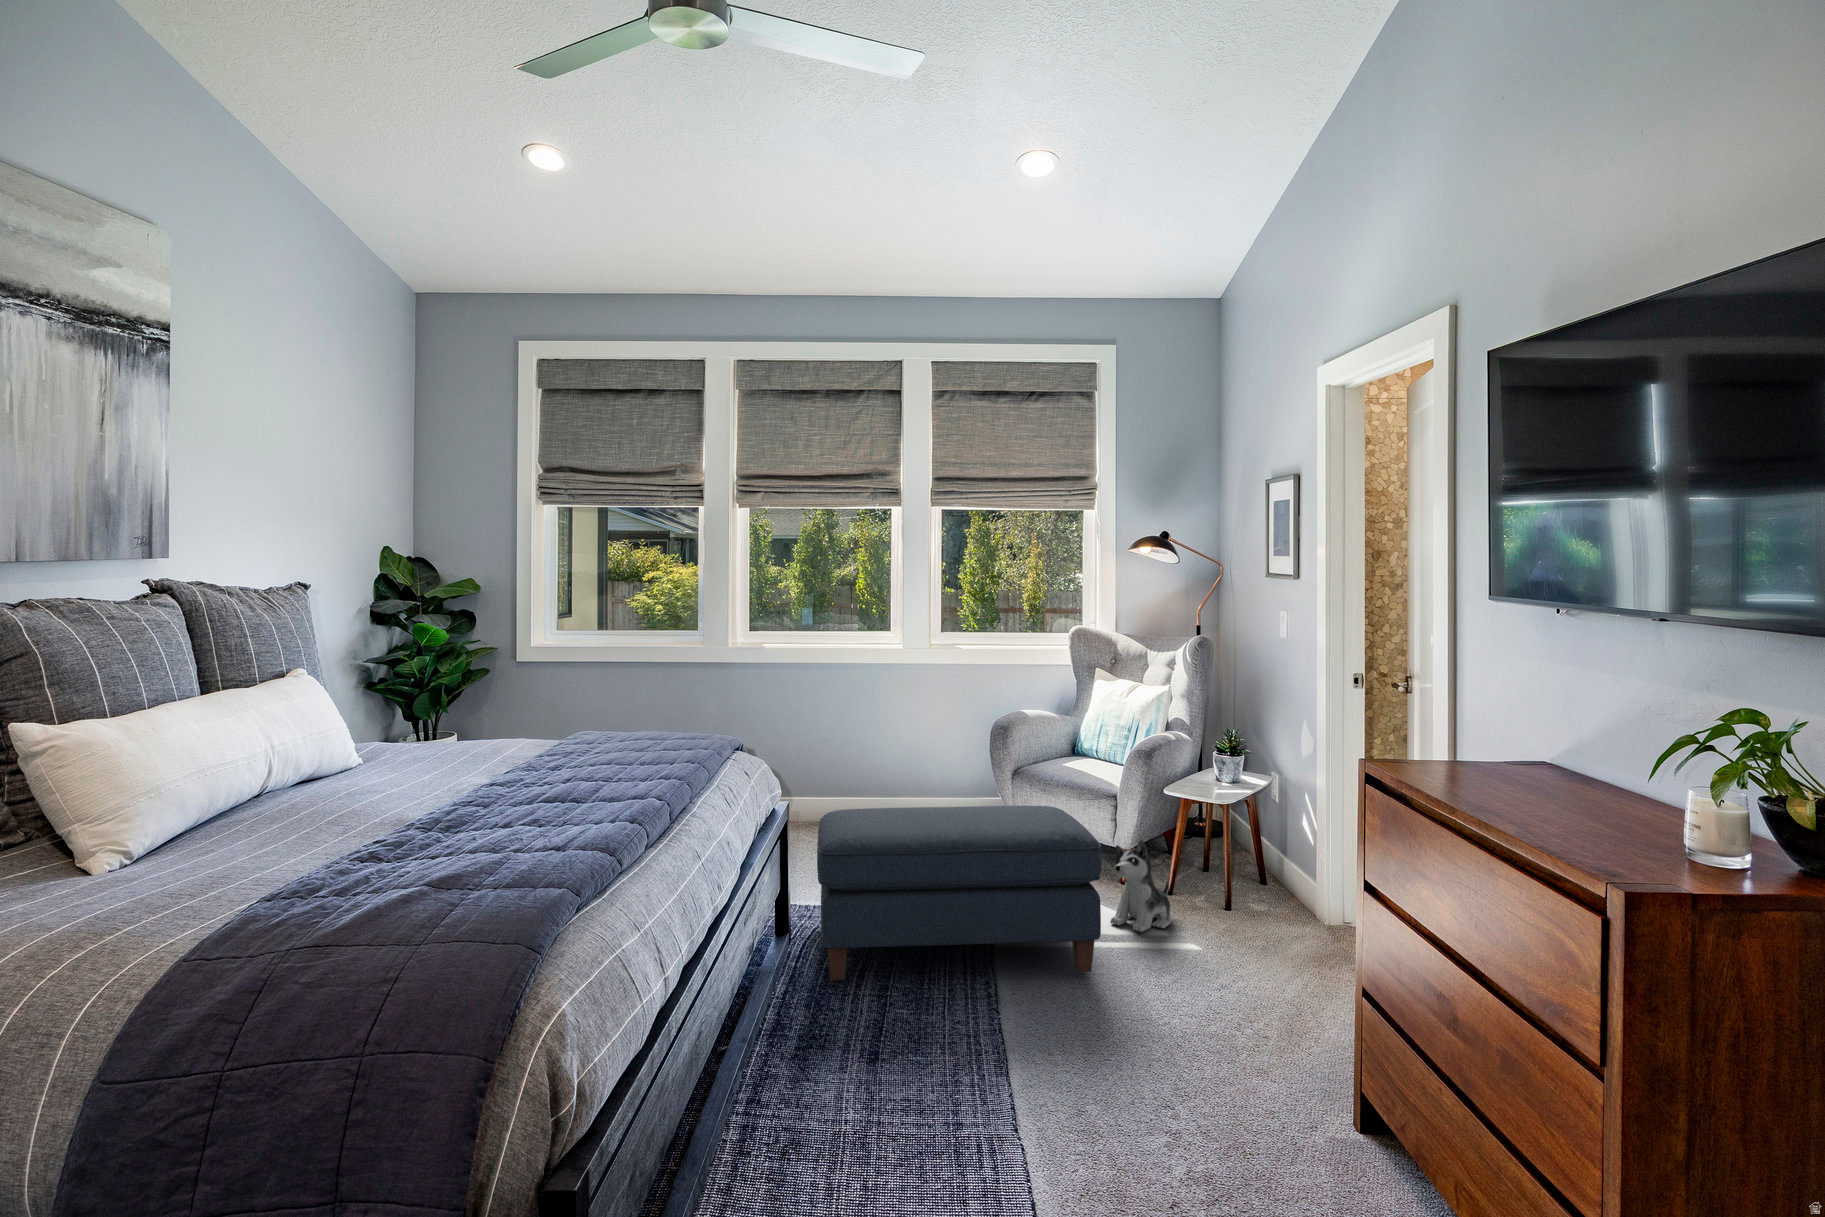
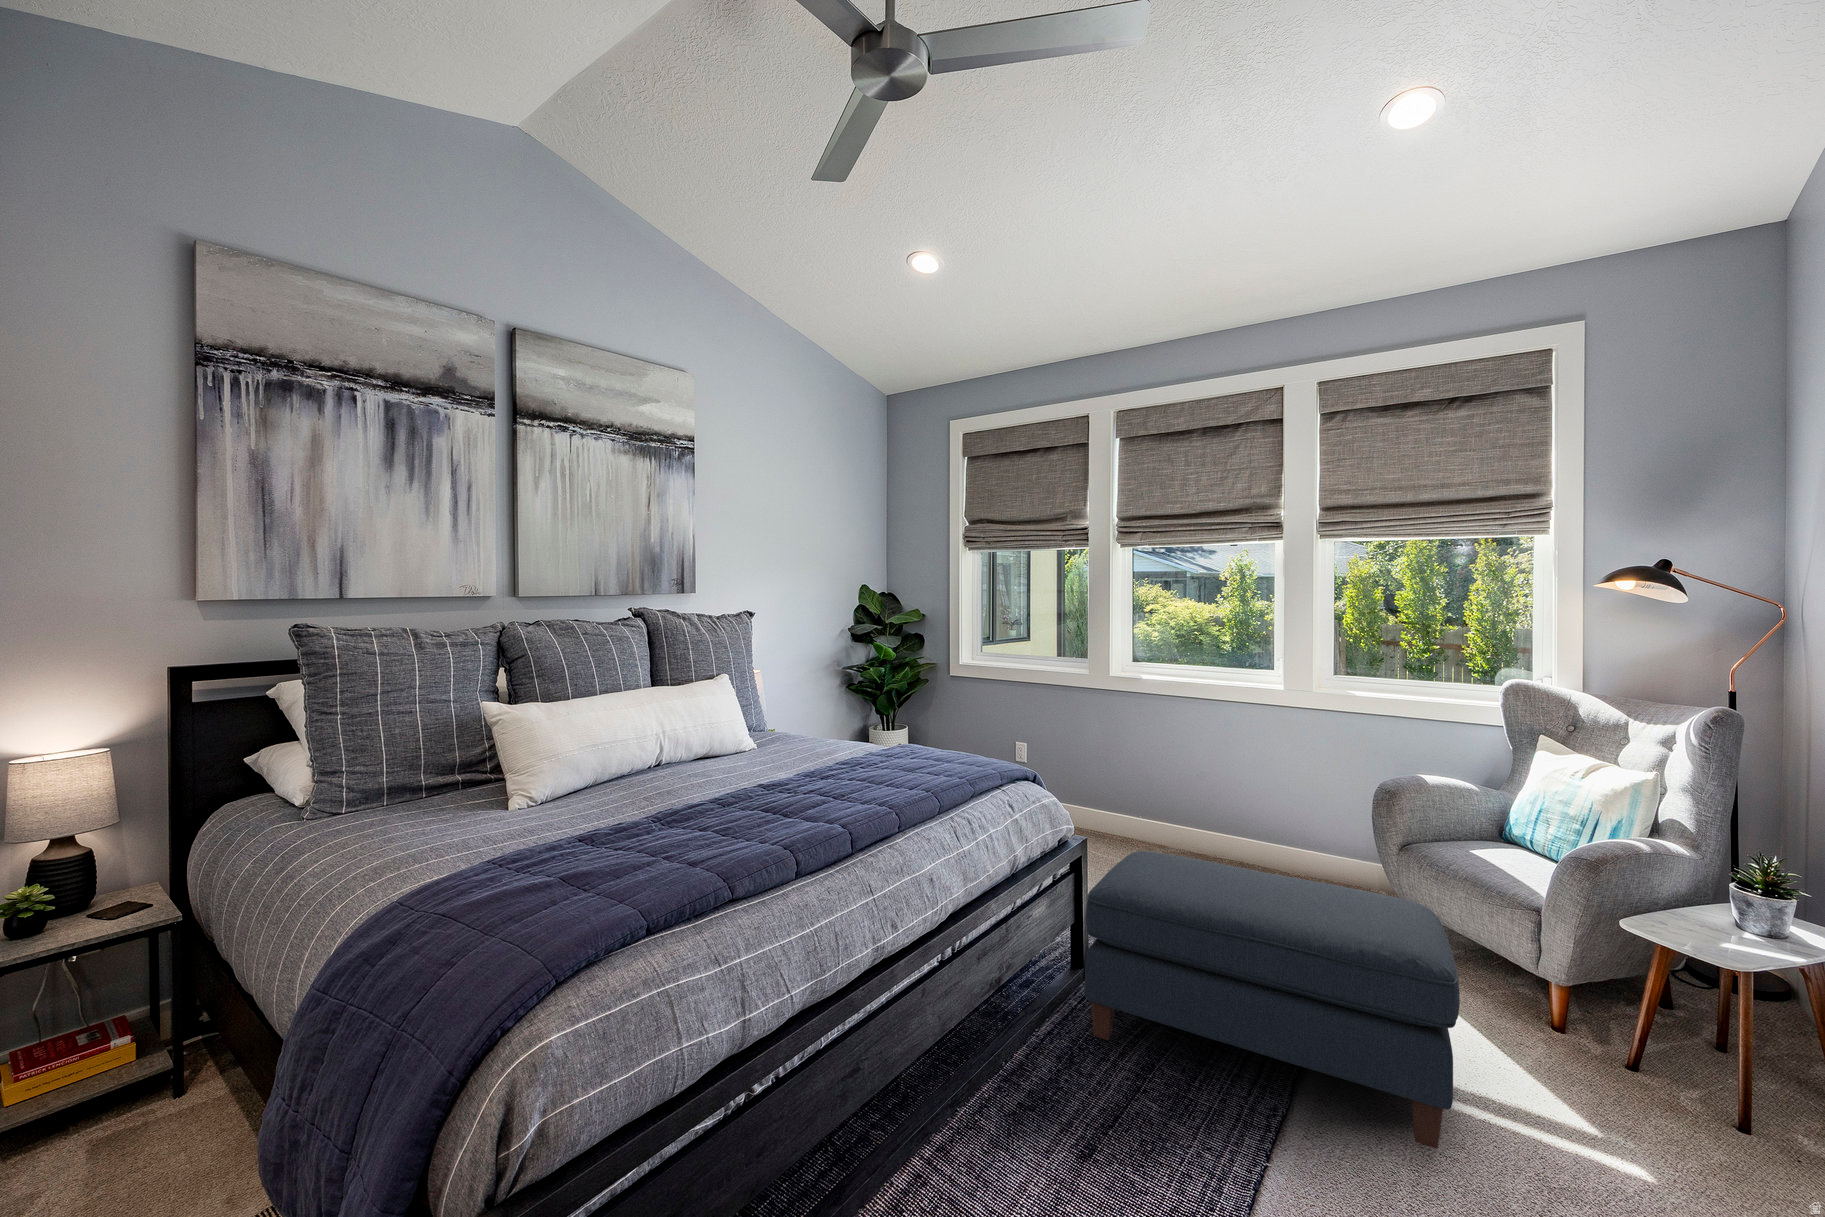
plush toy: present [1111,840,1171,932] -> none [1507,976,1622,1118]

